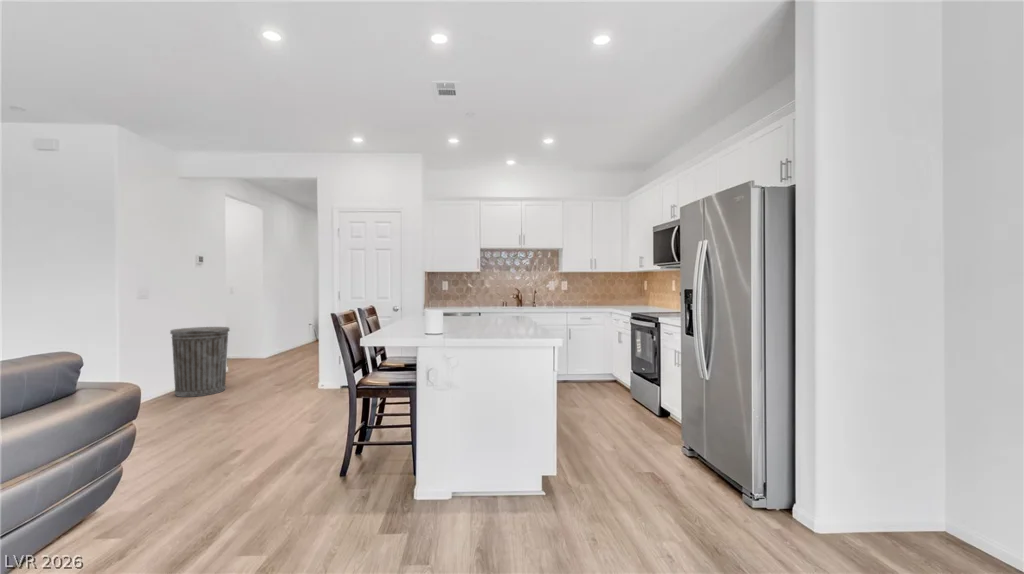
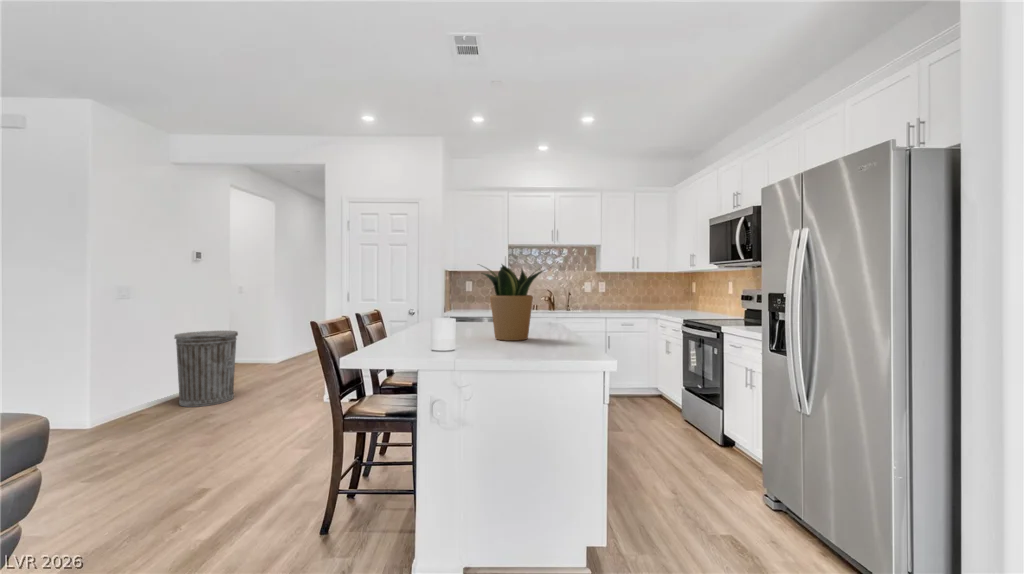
potted plant: none [462,267,517,327] -> present [484,265,544,341]

